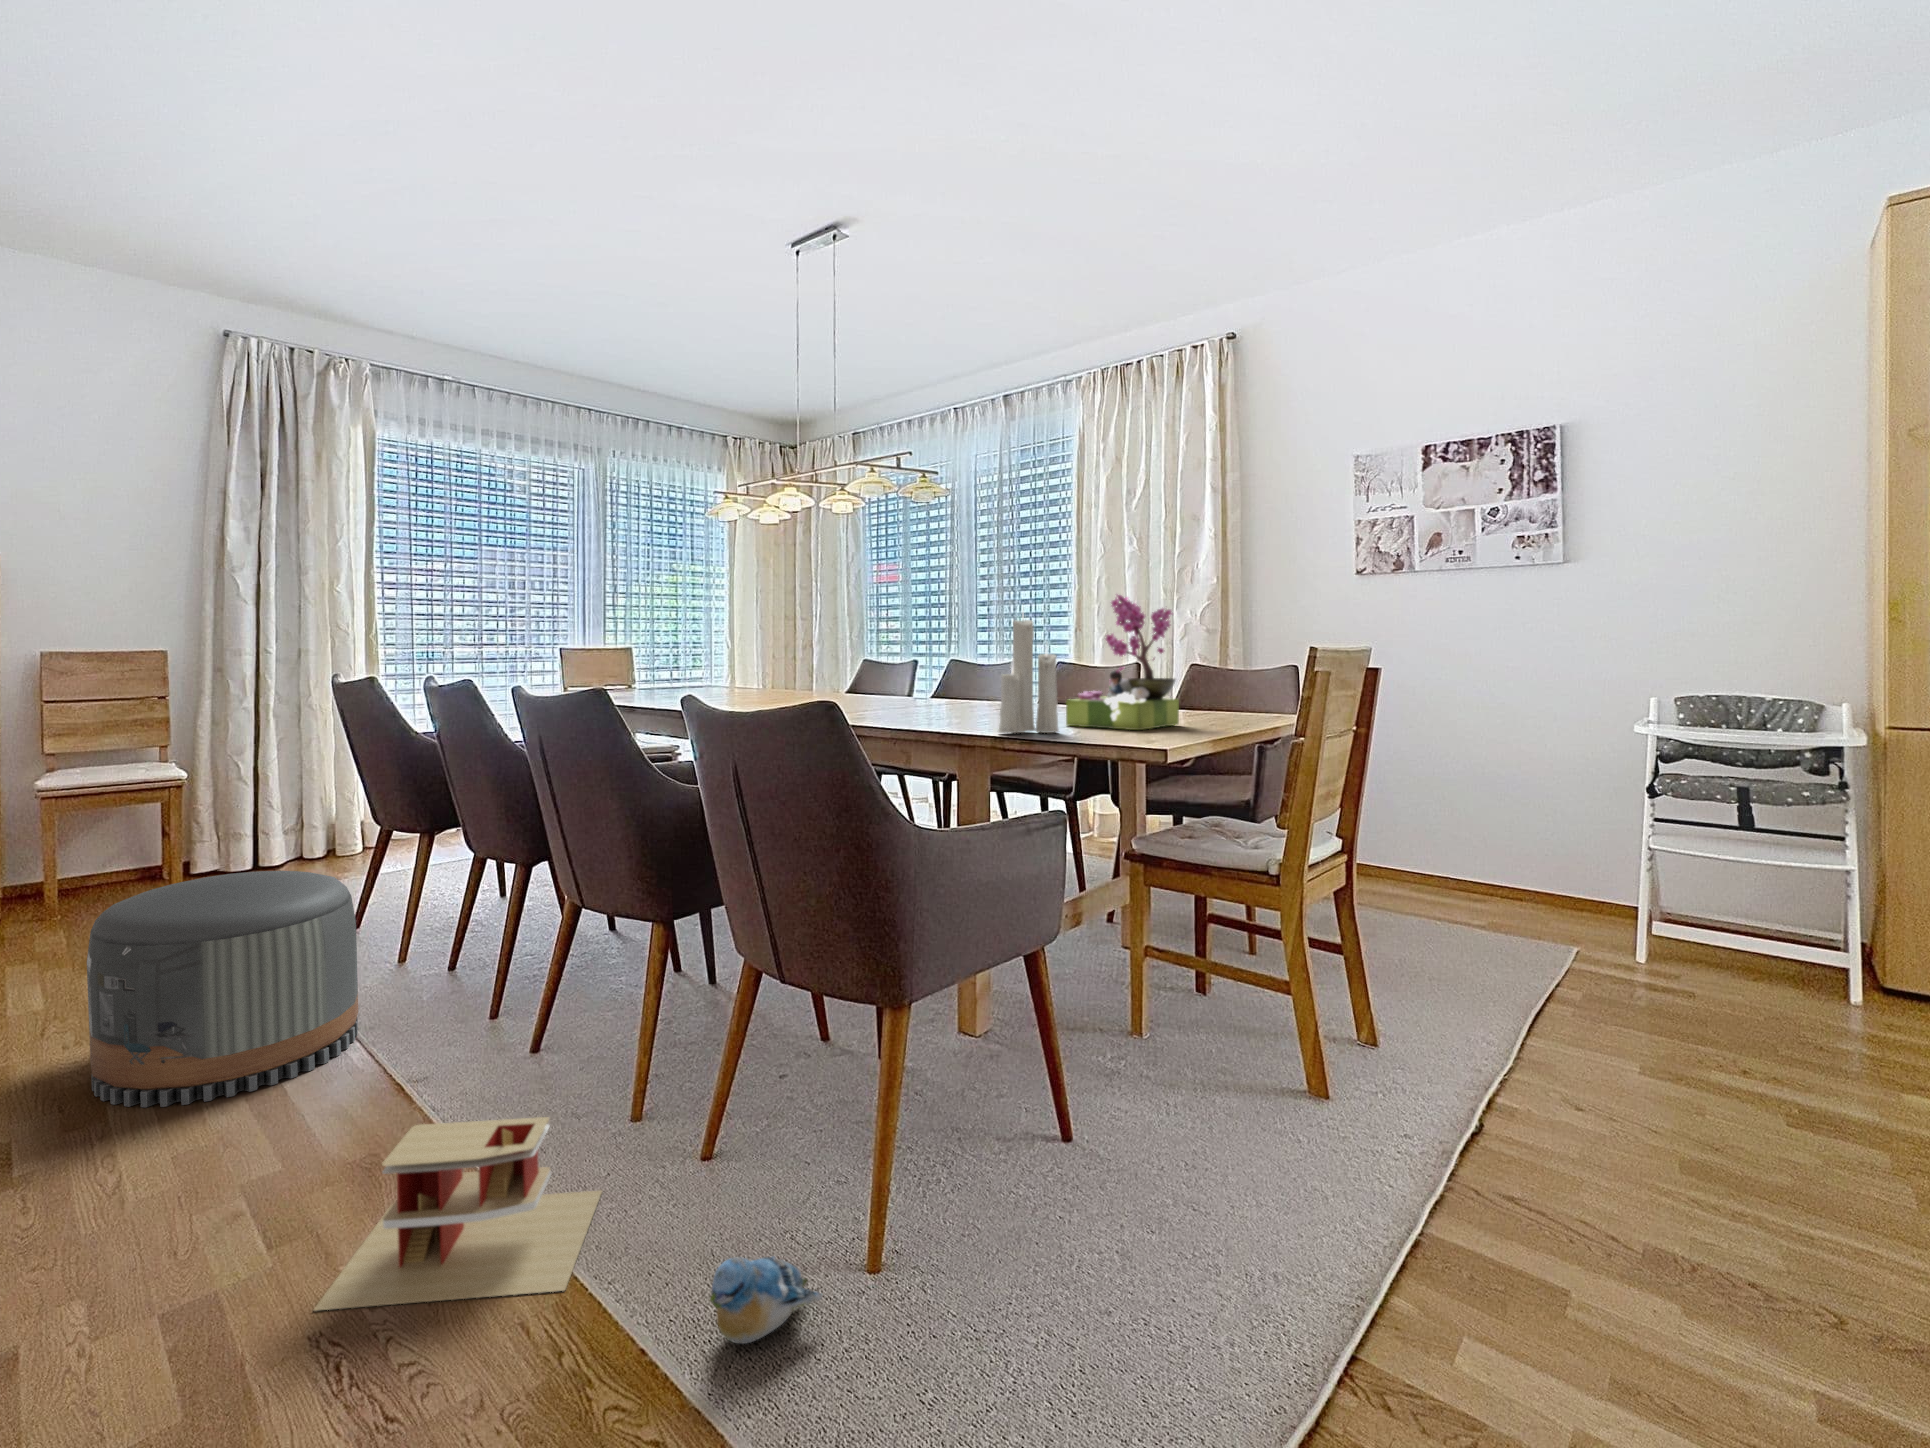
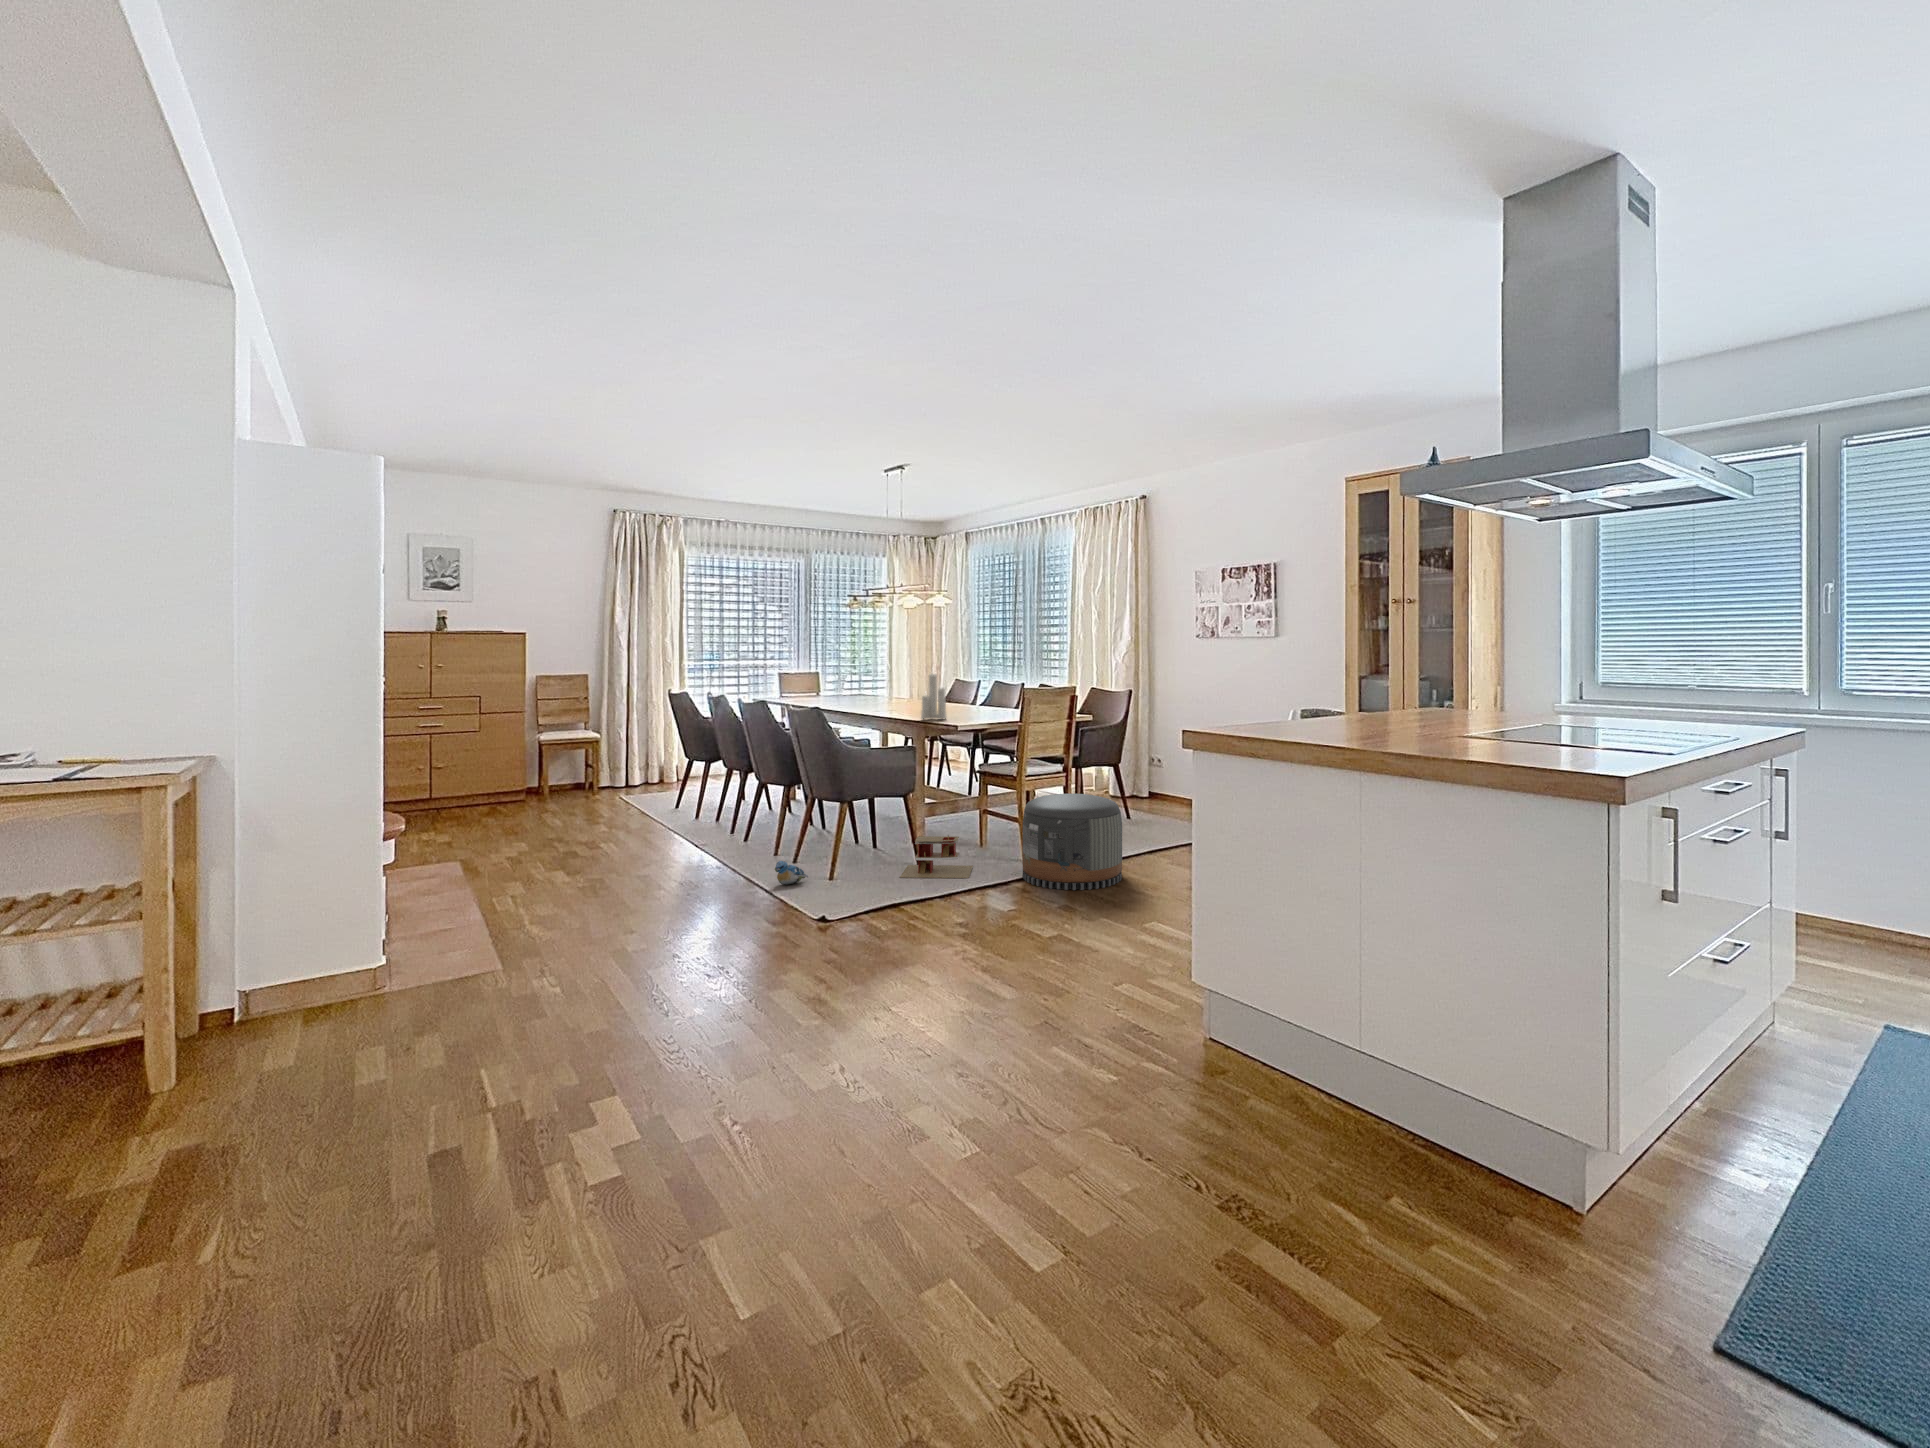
flower arrangement: present [1066,595,1179,730] -> none [962,659,1011,719]
pouf: present [87,871,358,1107] -> present [1023,794,1122,890]
toy house: present [314,1117,602,1311] -> present [900,836,973,878]

